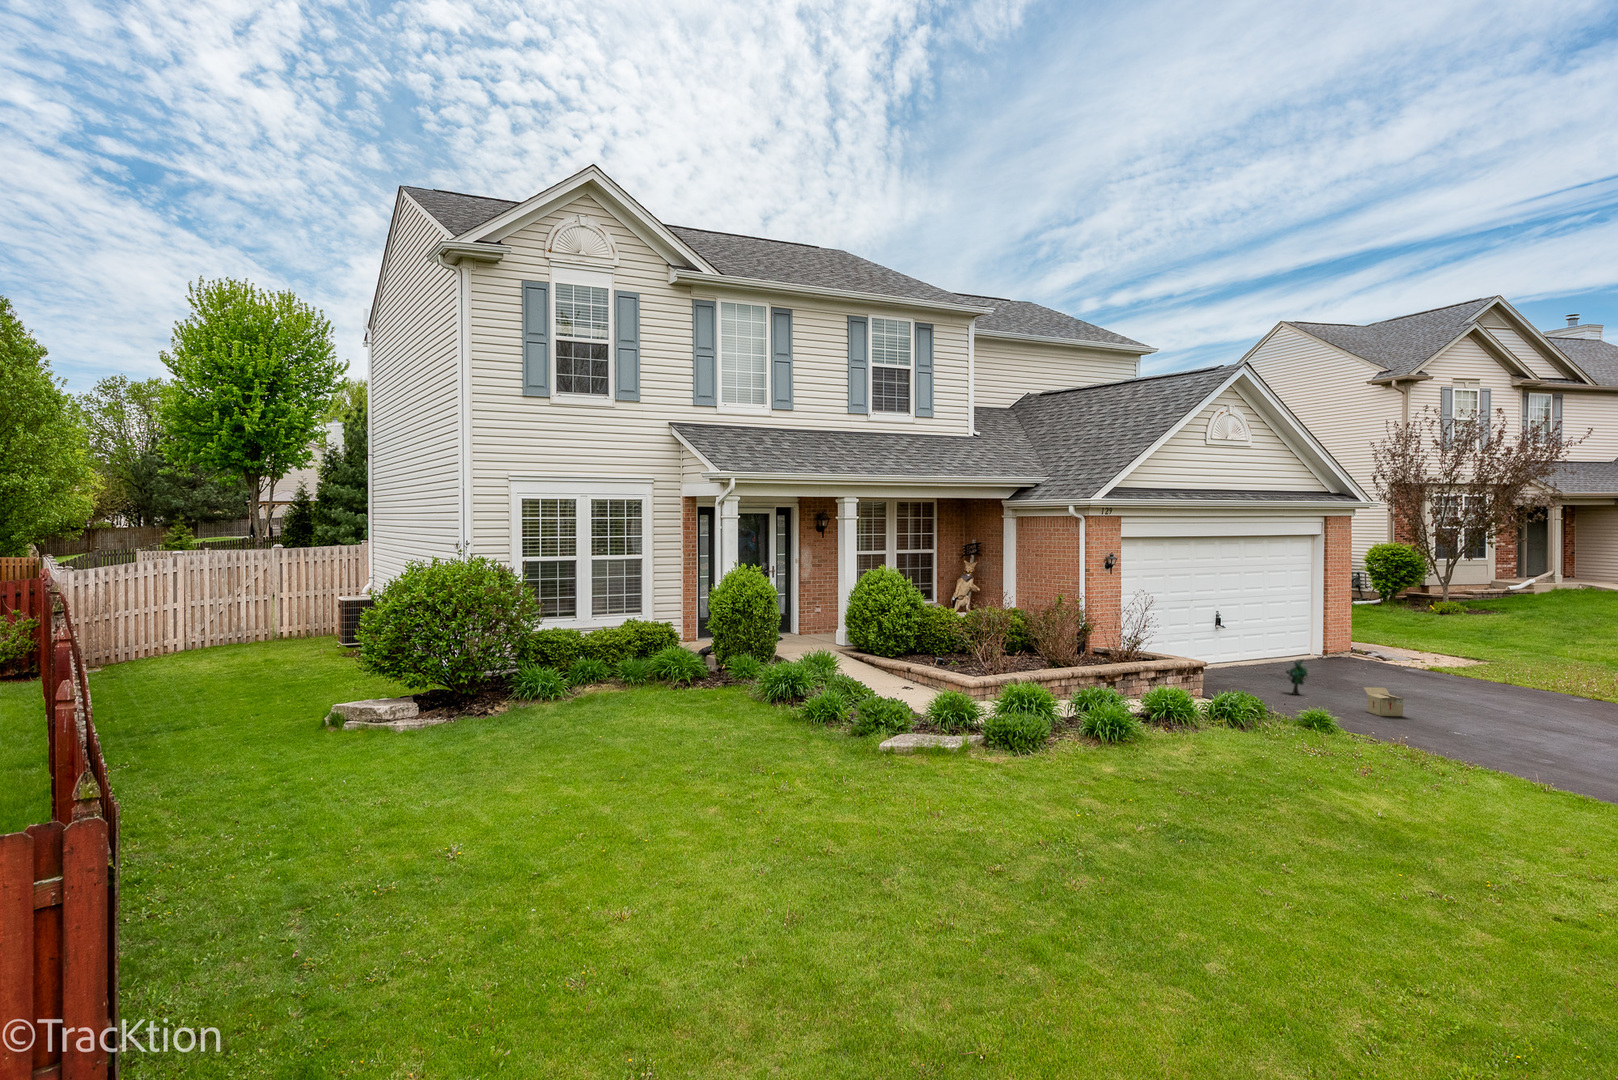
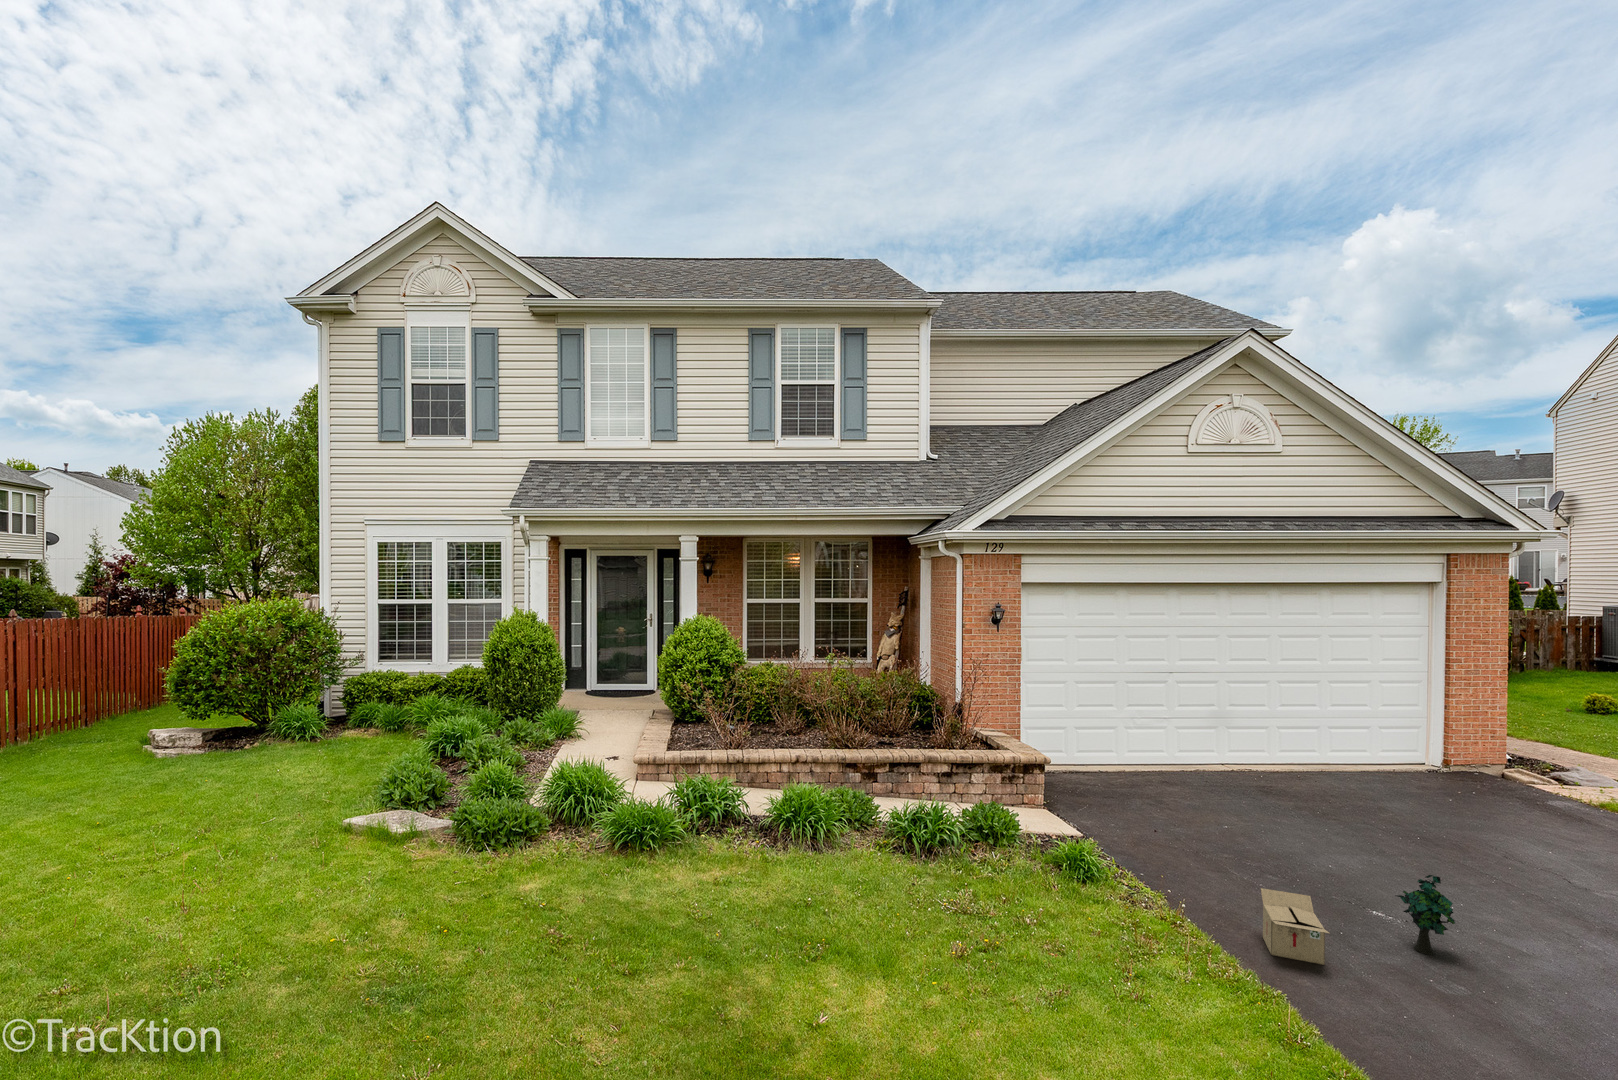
decorative plant: present [1285,660,1308,695] -> present [1396,875,1455,955]

